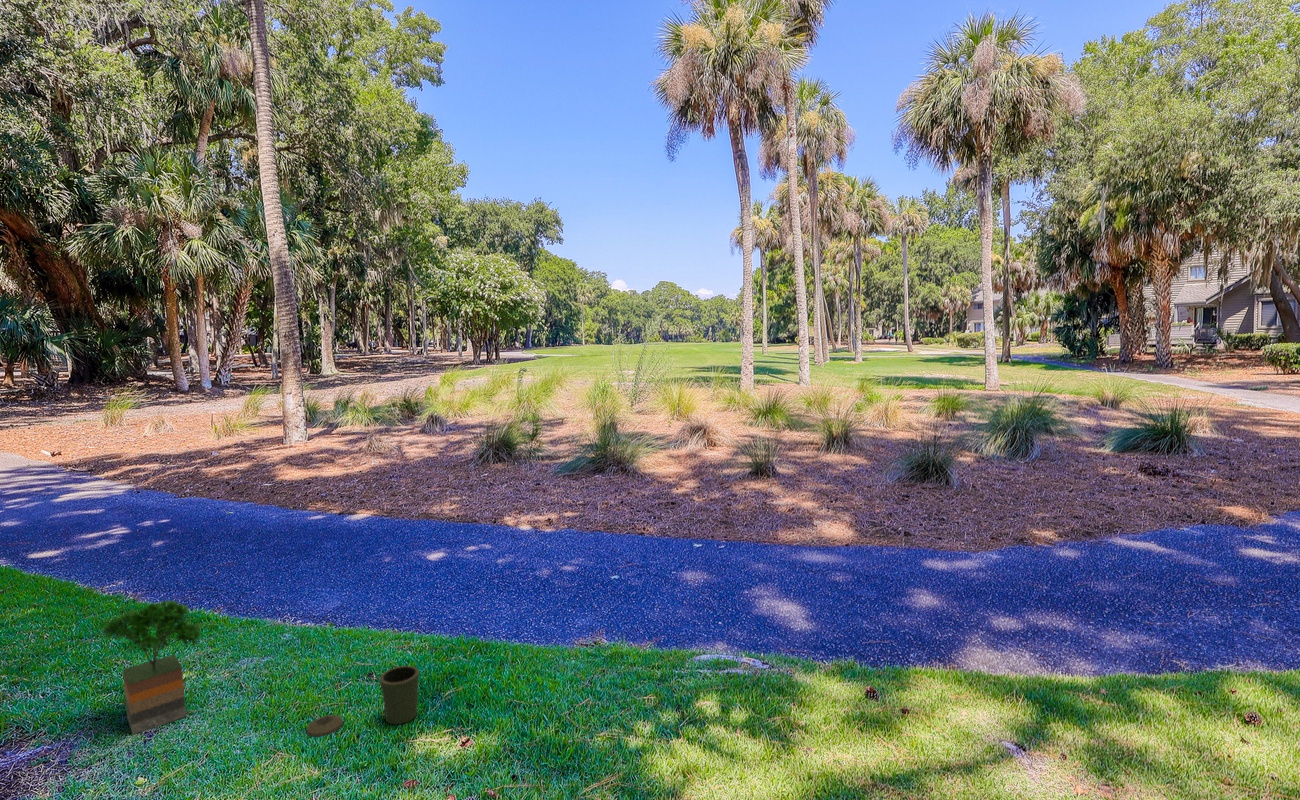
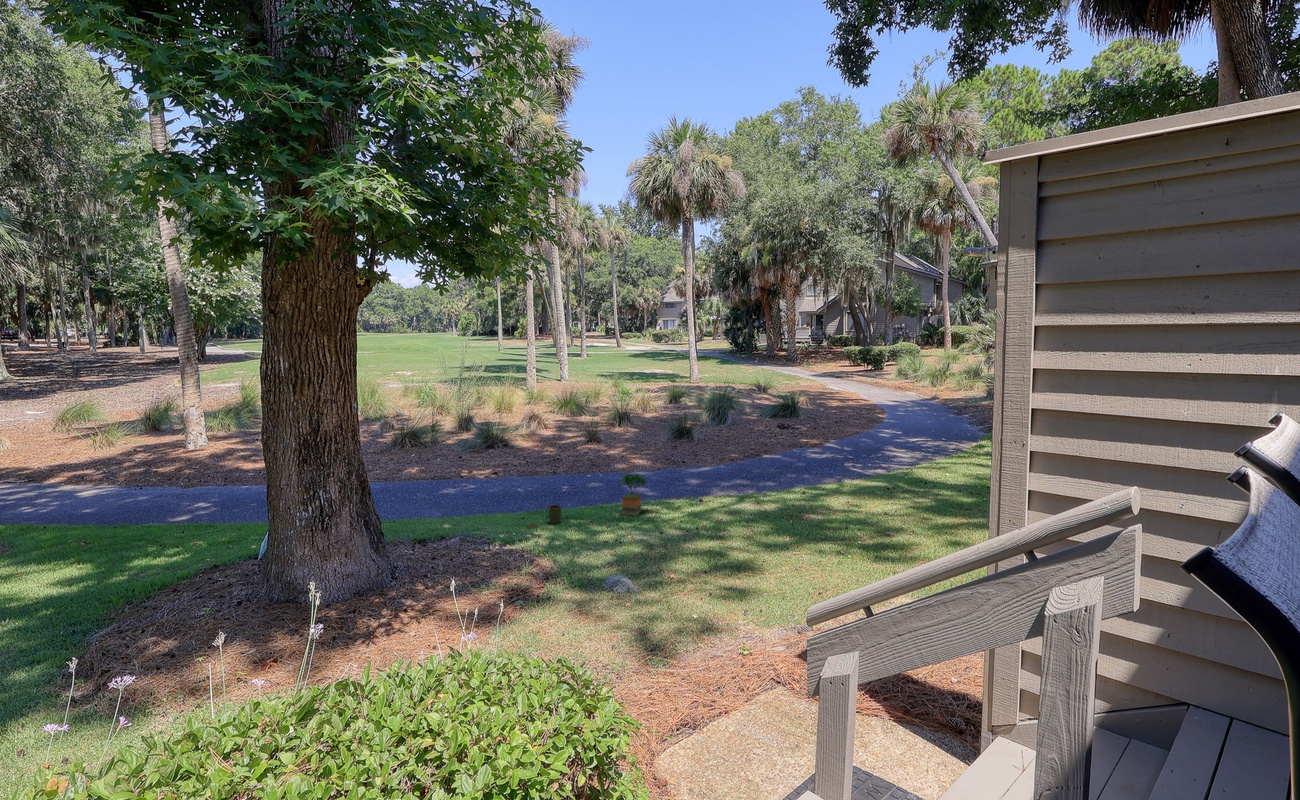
potted tree: present [101,600,201,734] -> present [618,474,646,515]

